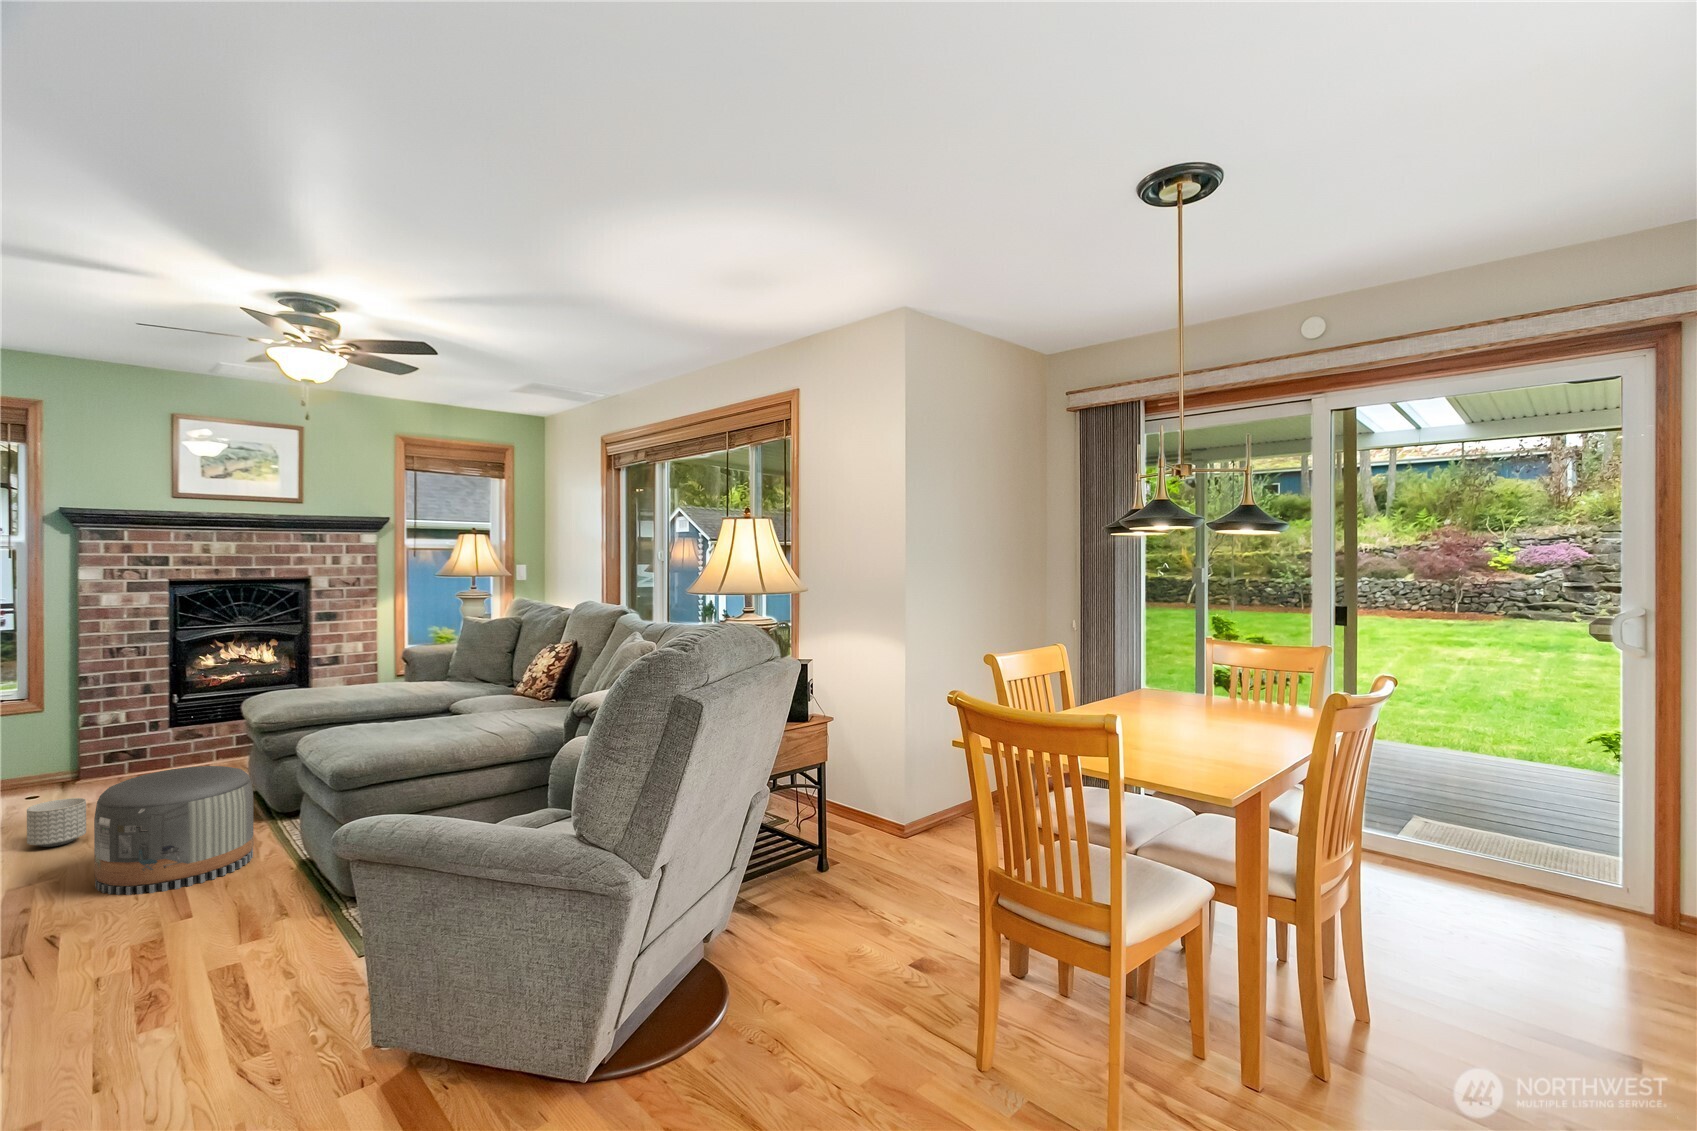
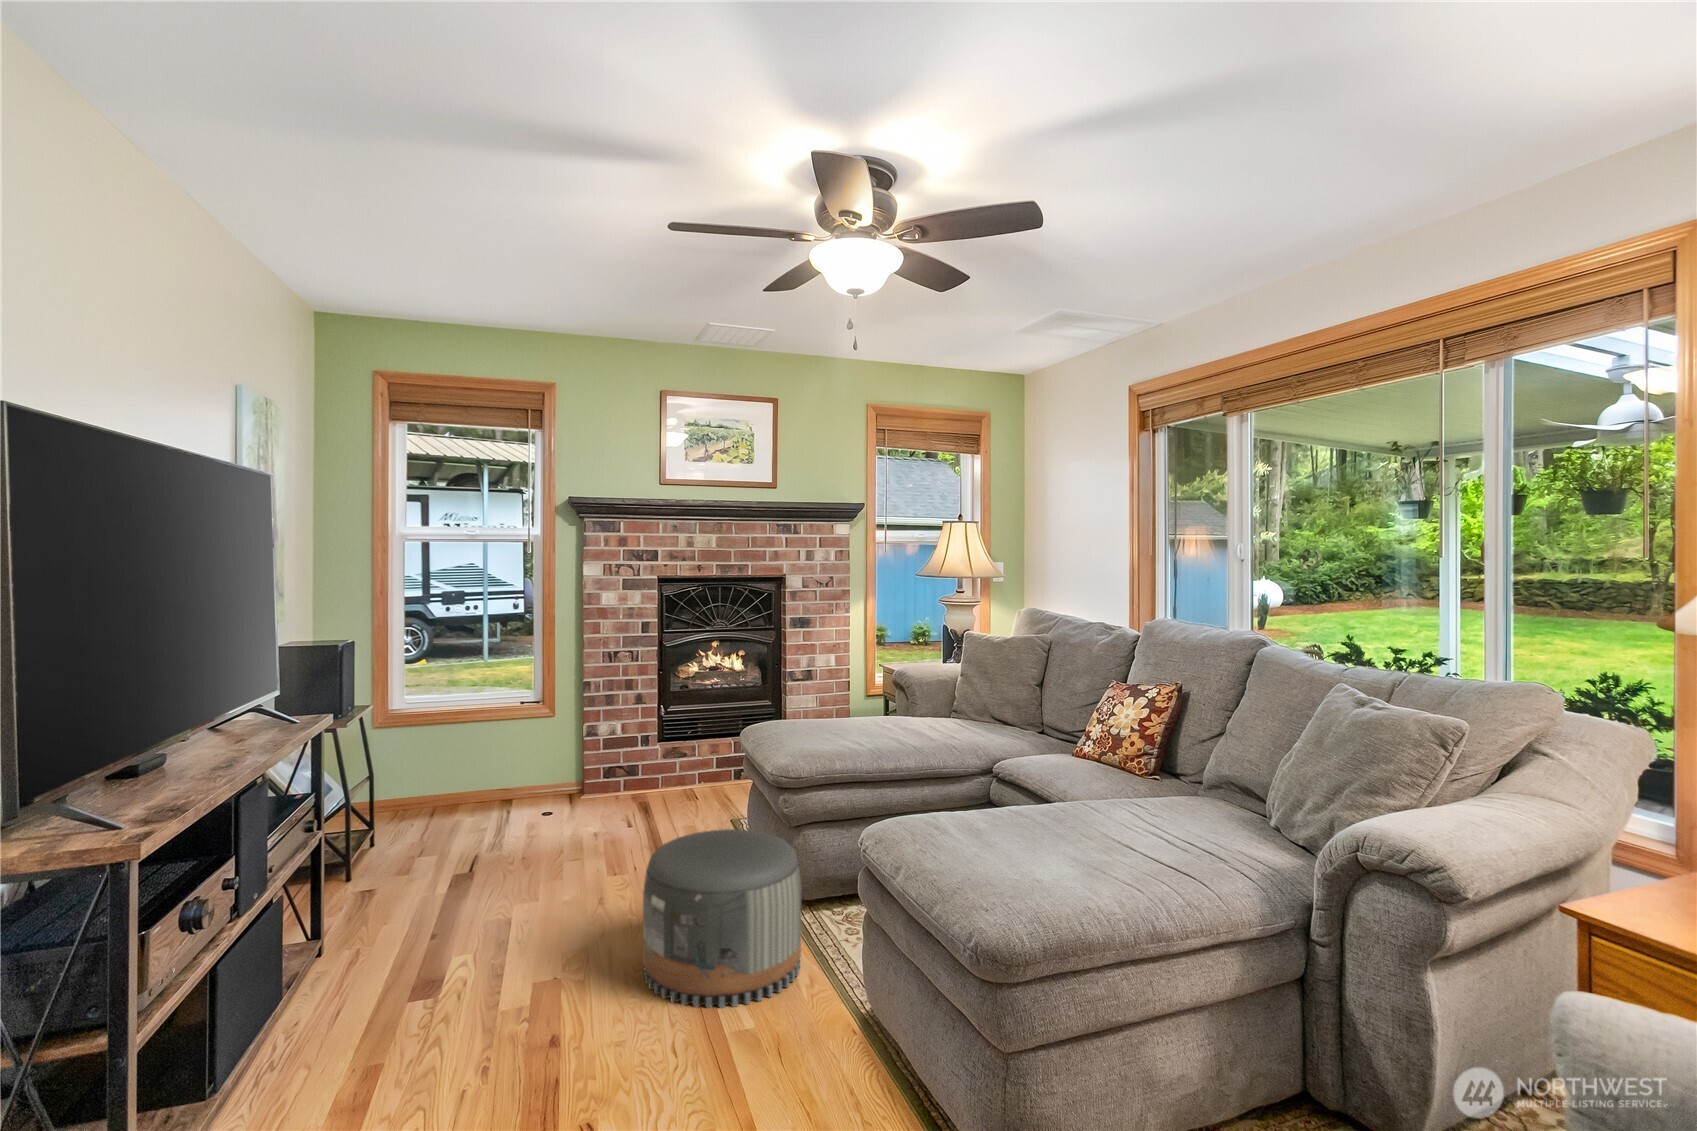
planter: present [27,798,86,847] -> none [563,838,613,896]

